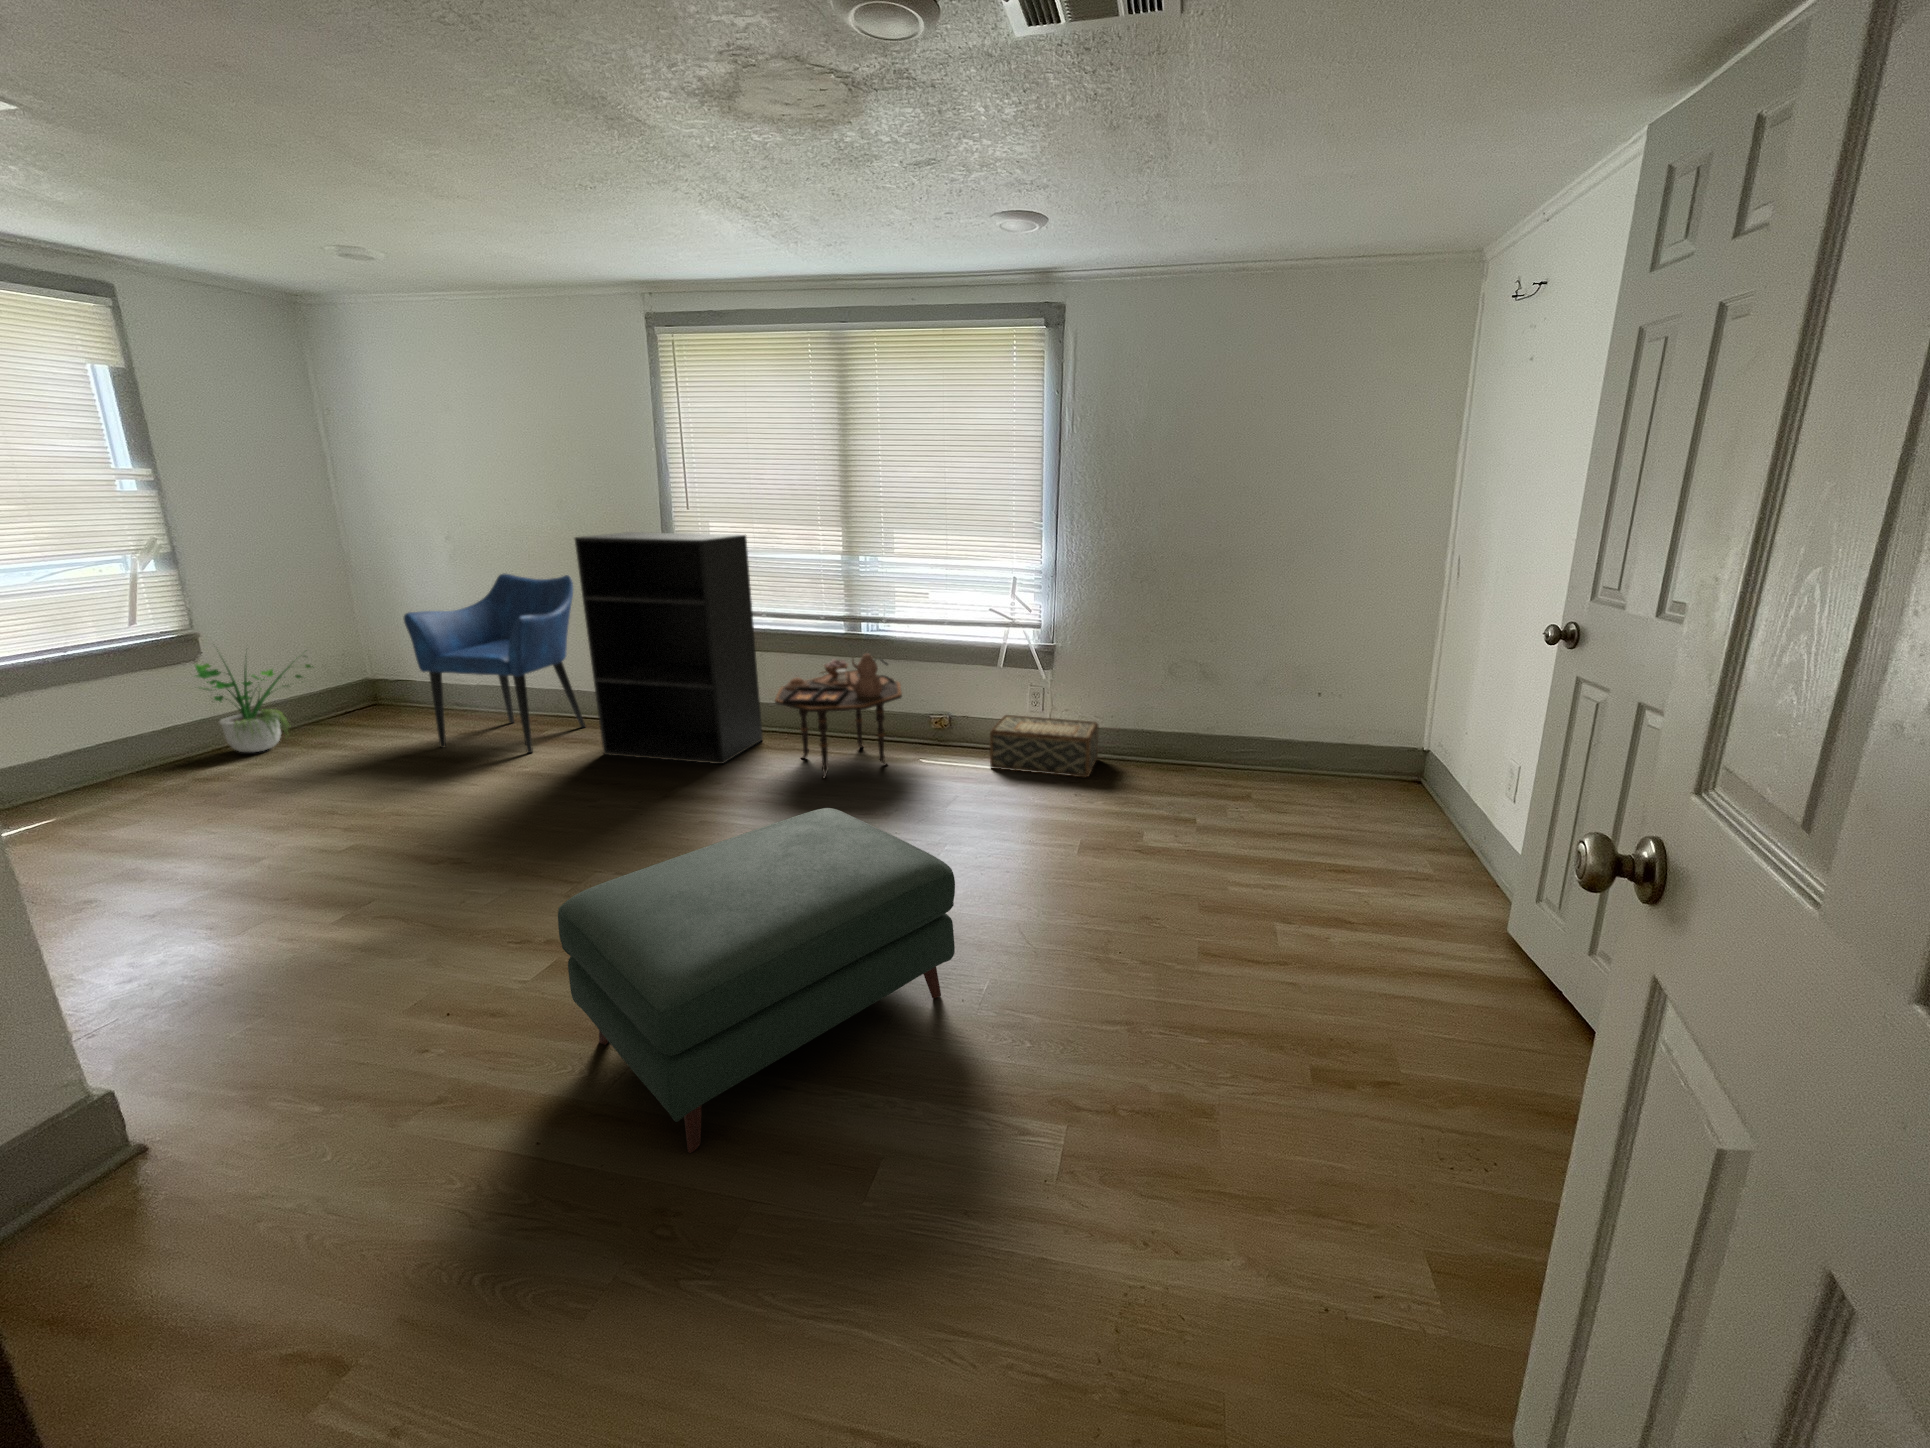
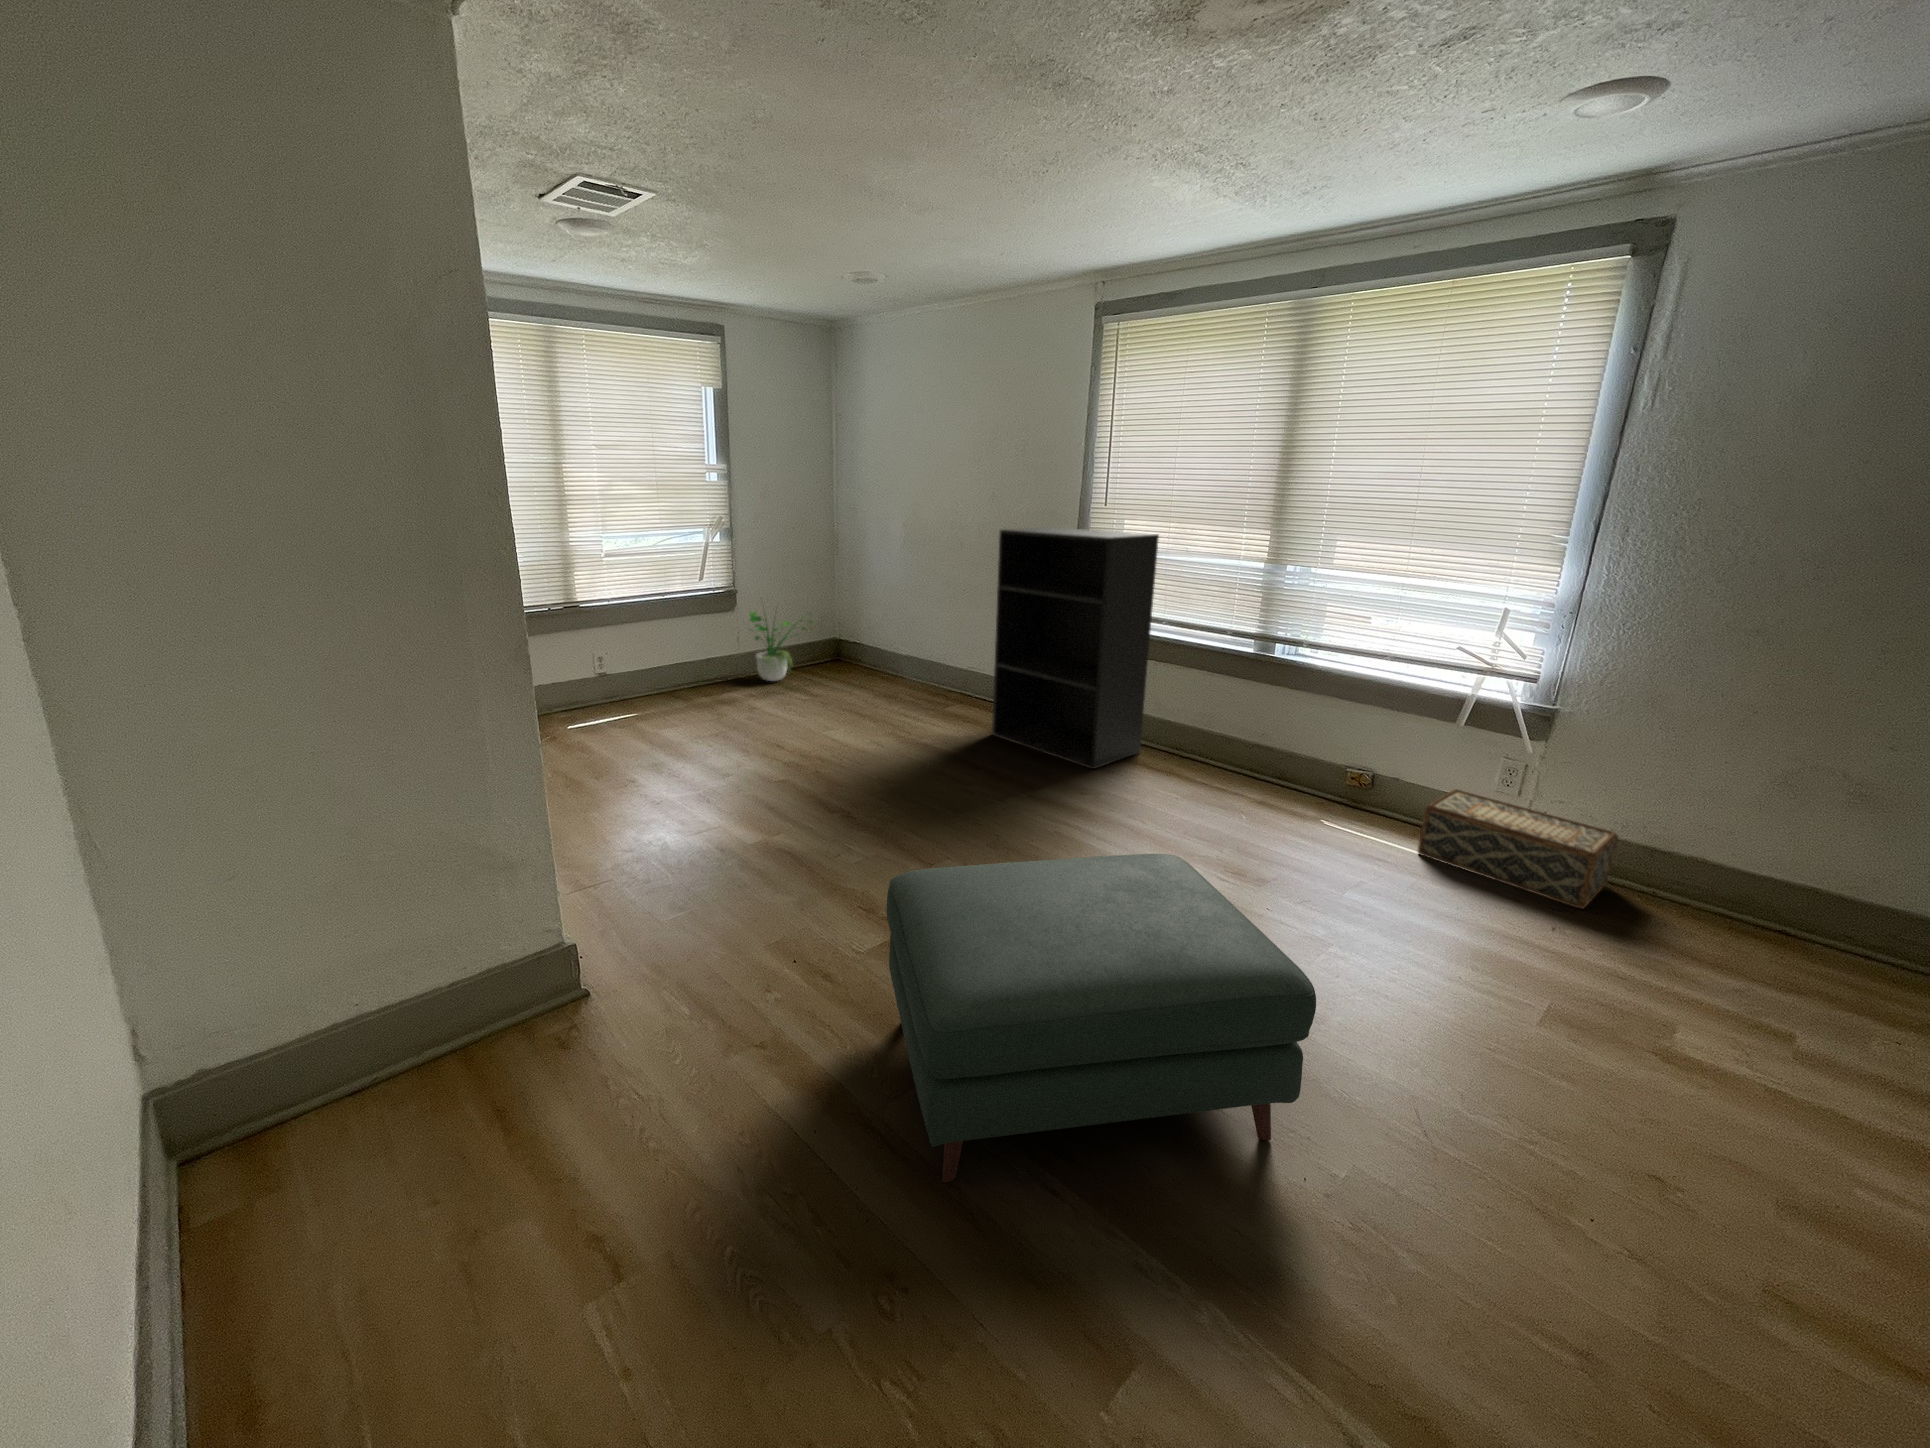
armchair: present [404,573,585,753] -> none [870,560,996,721]
side table: present [775,654,902,778] -> none [1154,679,1310,815]

